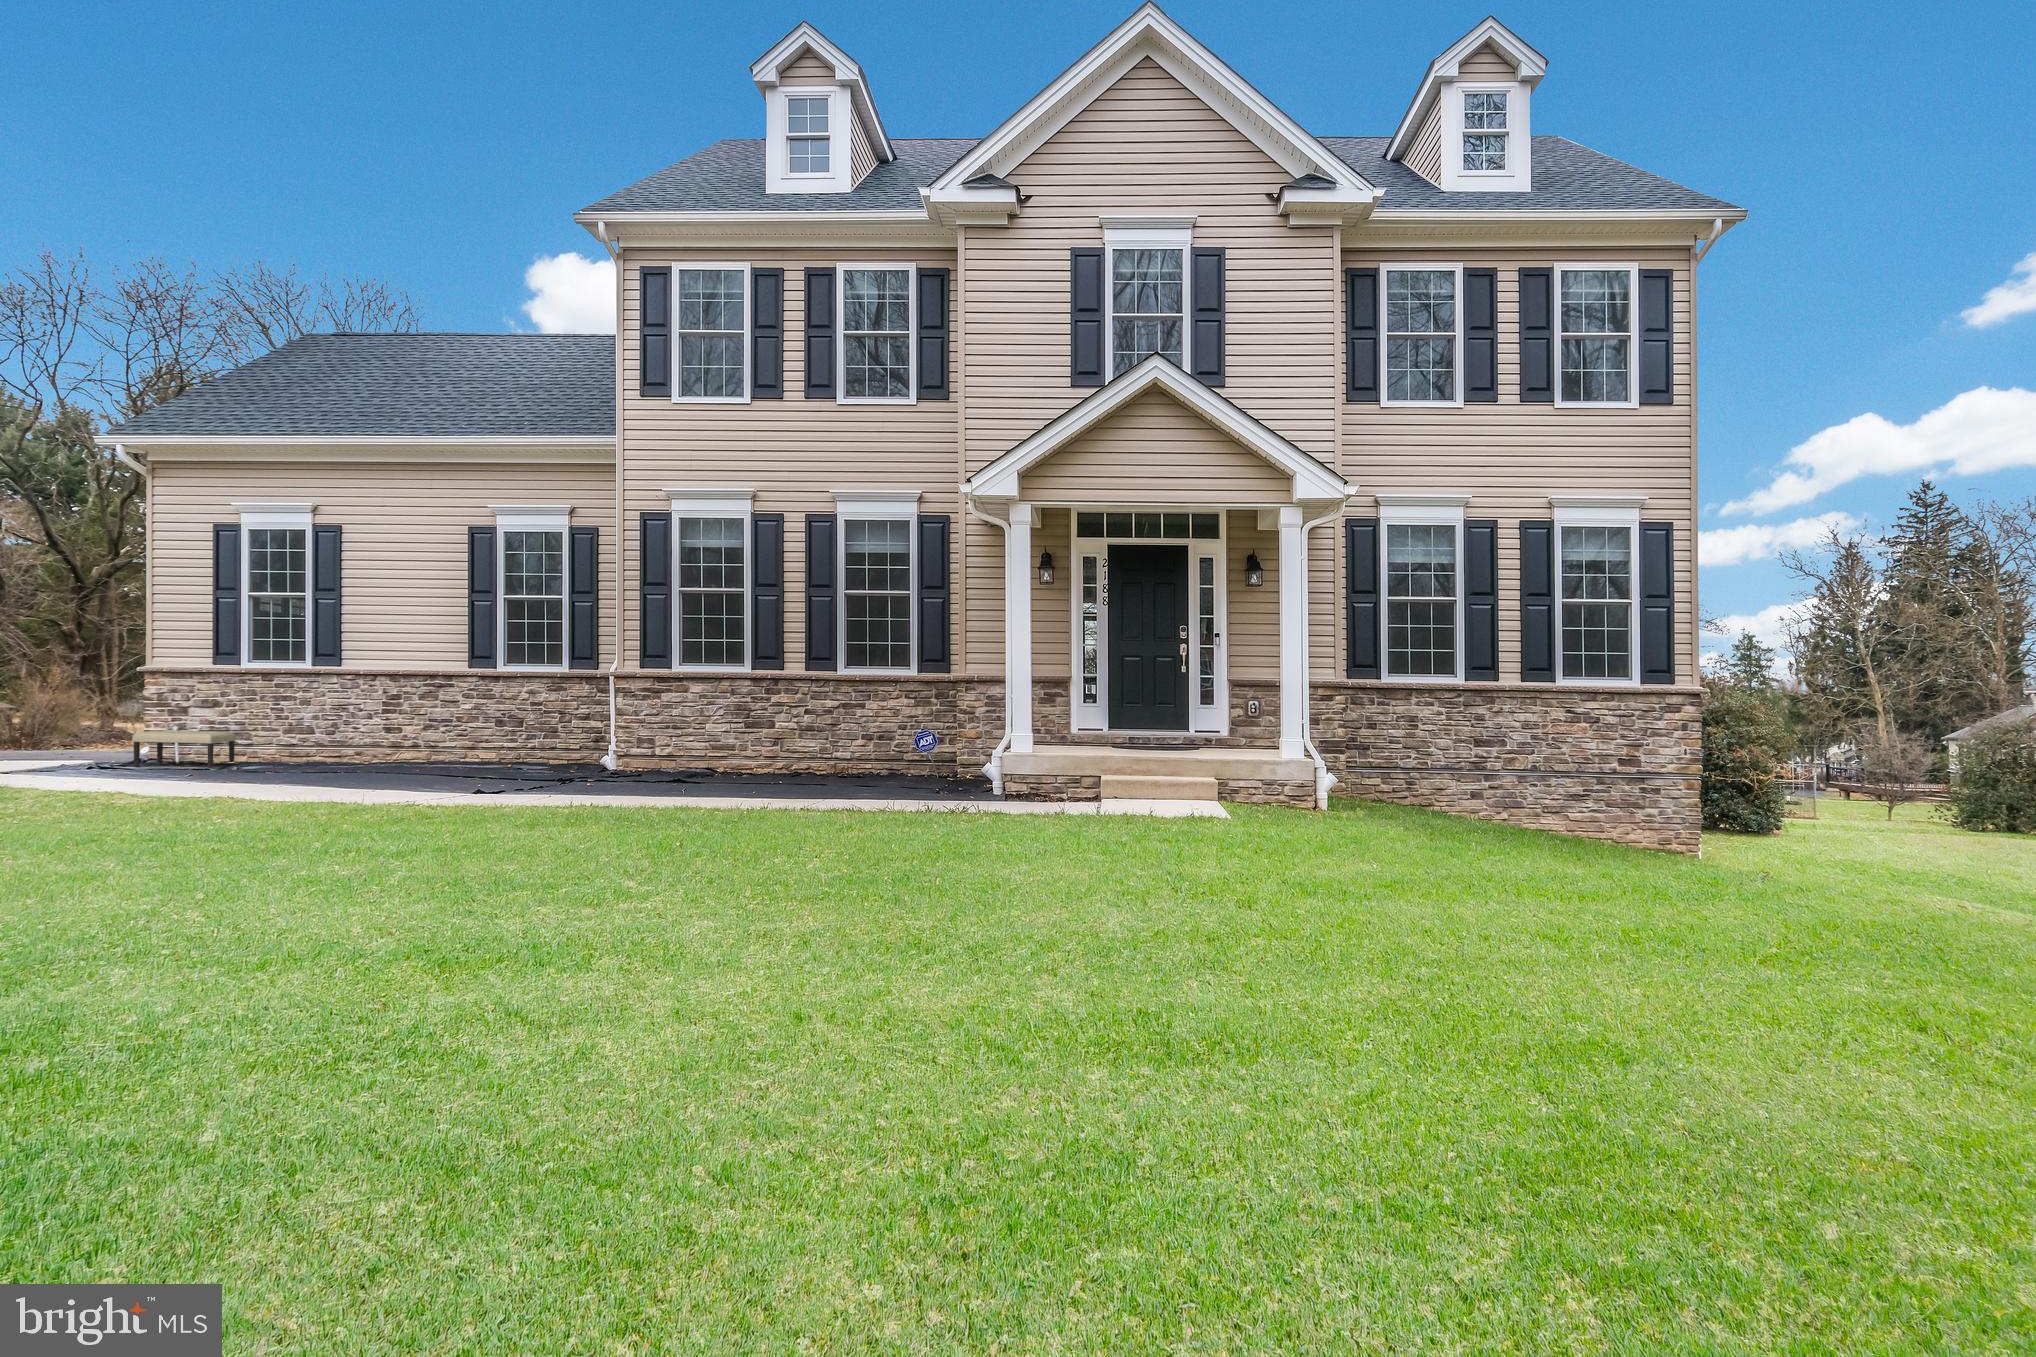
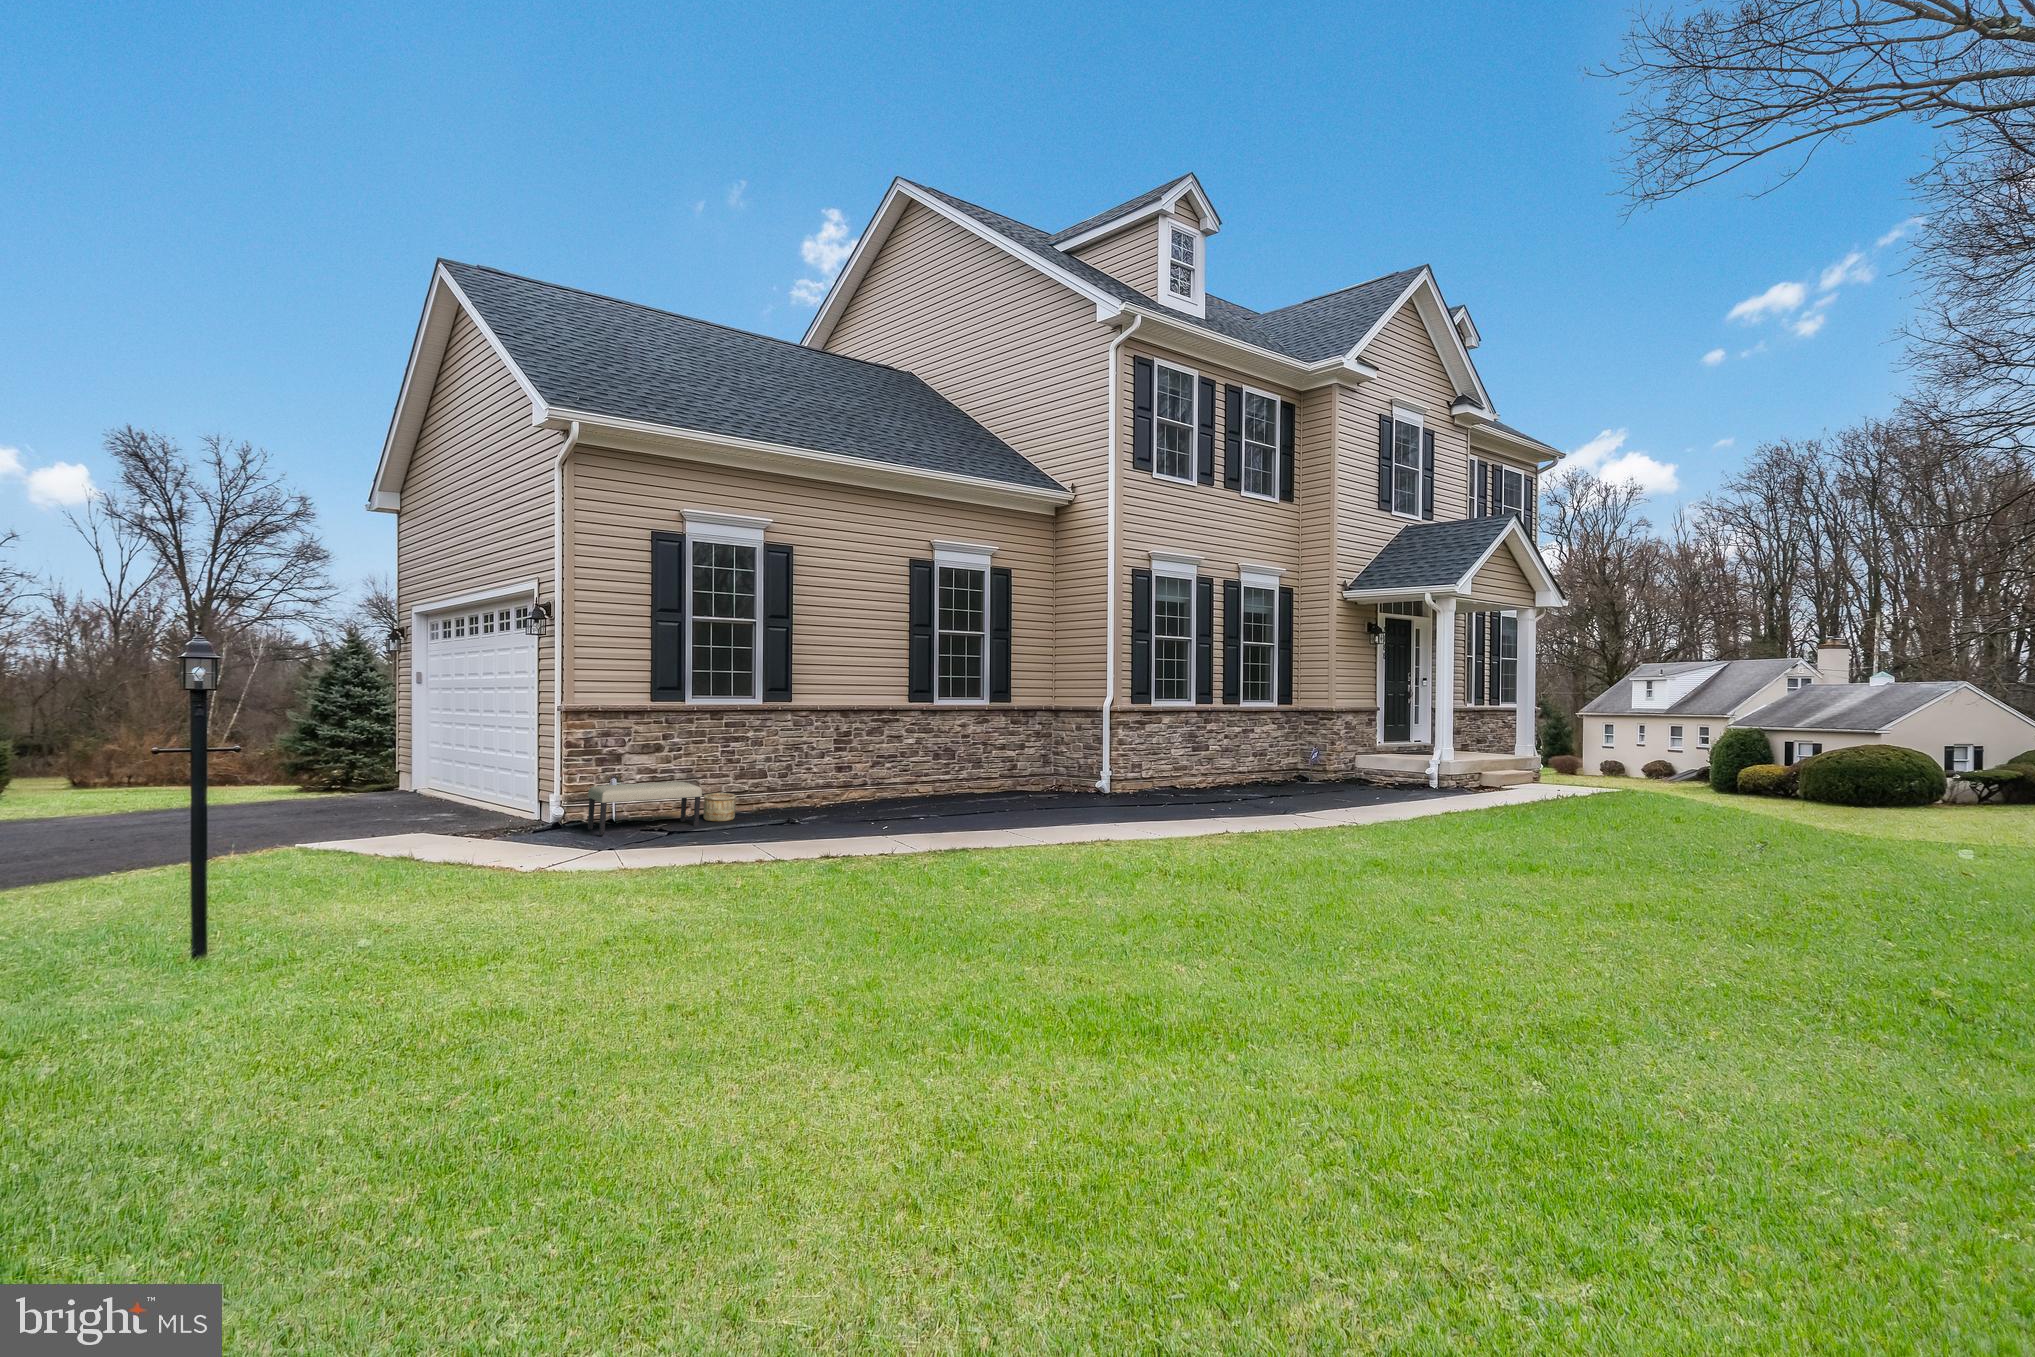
wooden bucket: none [235,744,269,767] -> present [704,793,737,821]

